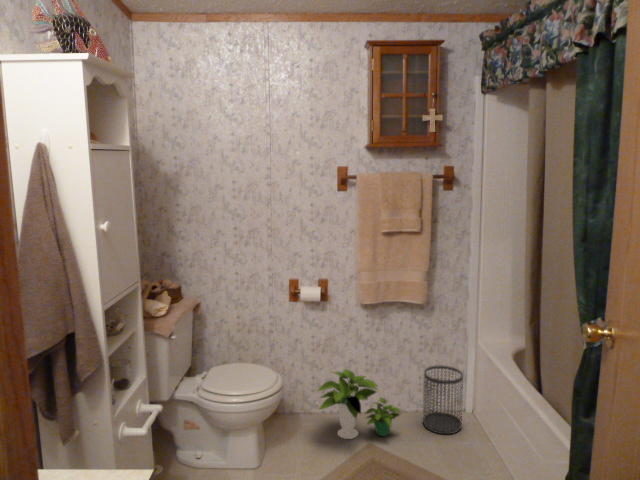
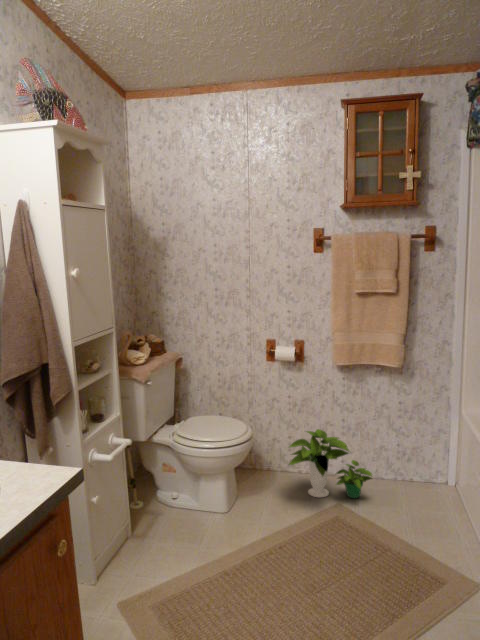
wastebasket: present [423,365,463,434] -> none [399,433,442,503]

